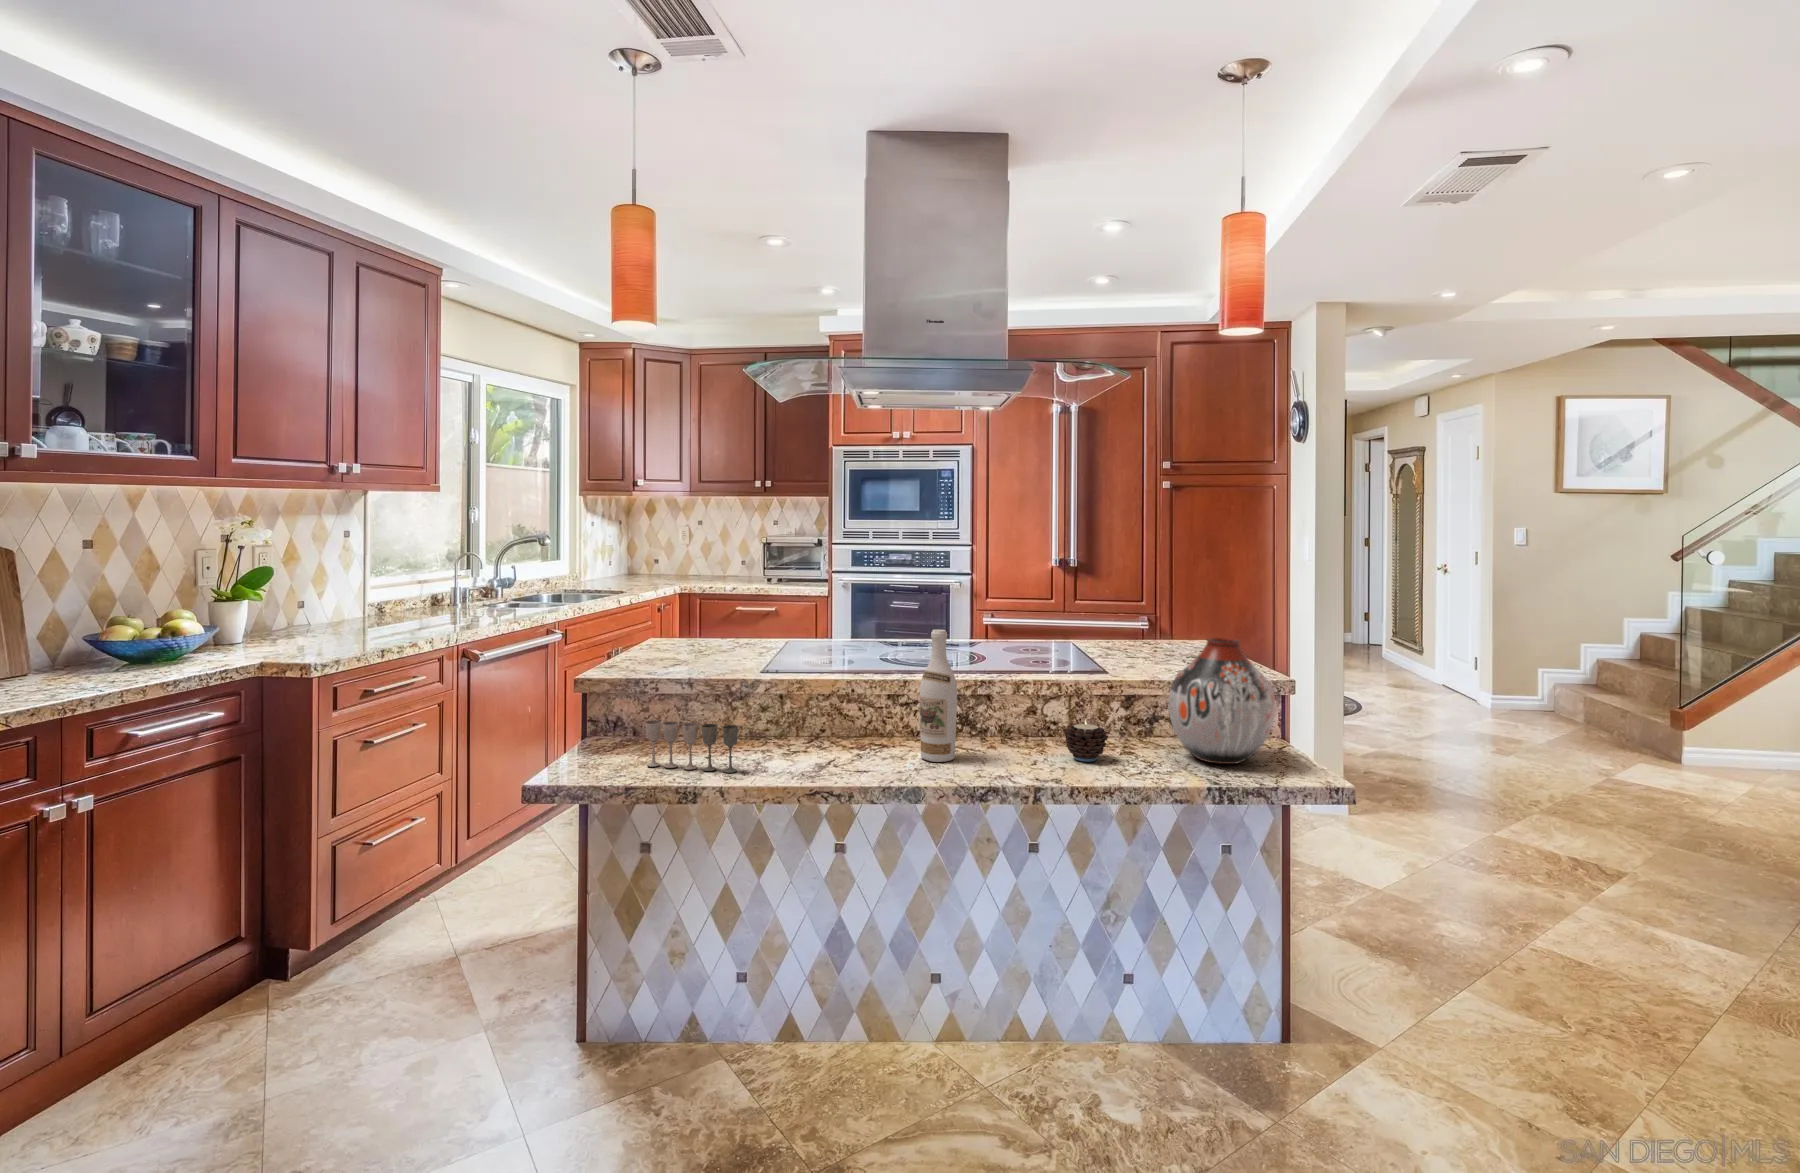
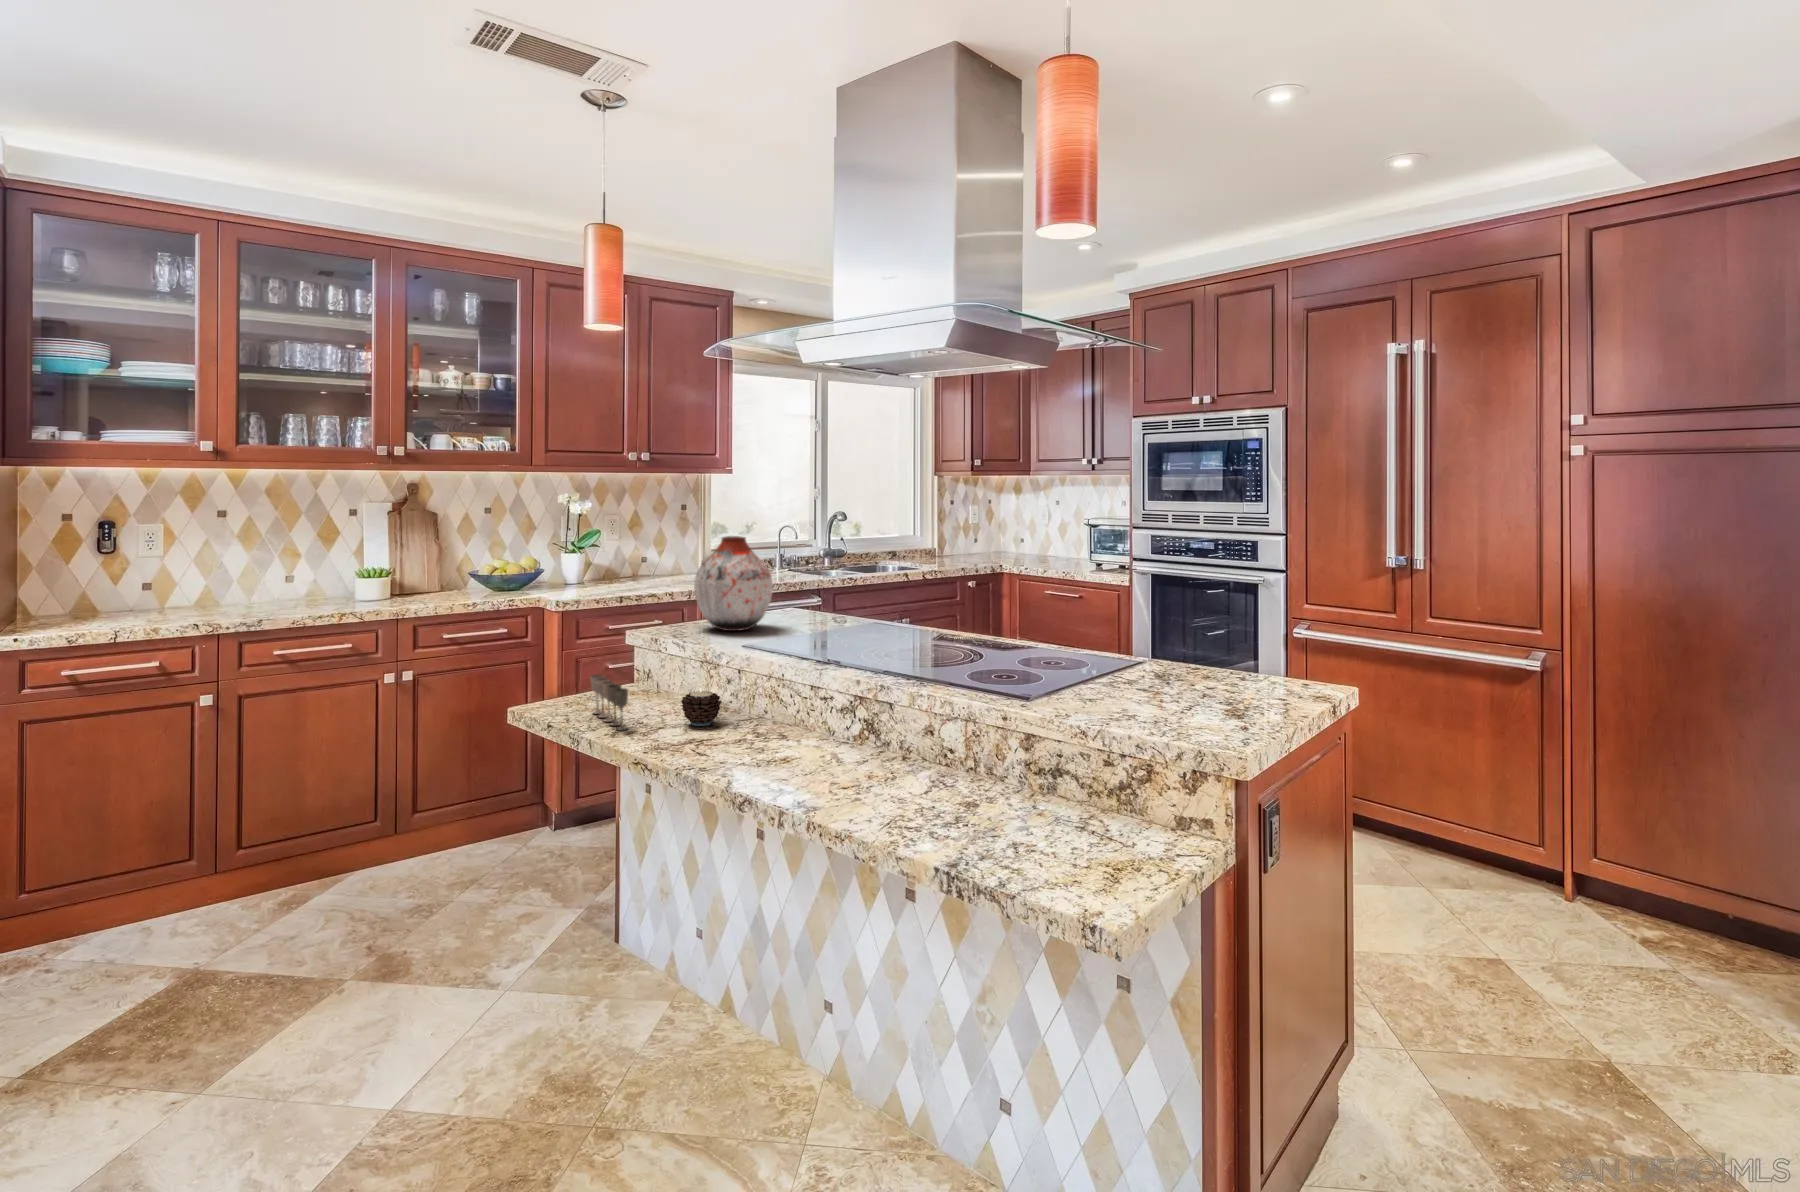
wine bottle: present [920,629,957,762] -> none [763,624,802,763]
vase: present [1169,638,1276,764] -> present [694,536,773,631]
candle: present [1064,721,1108,762] -> present [681,688,721,726]

